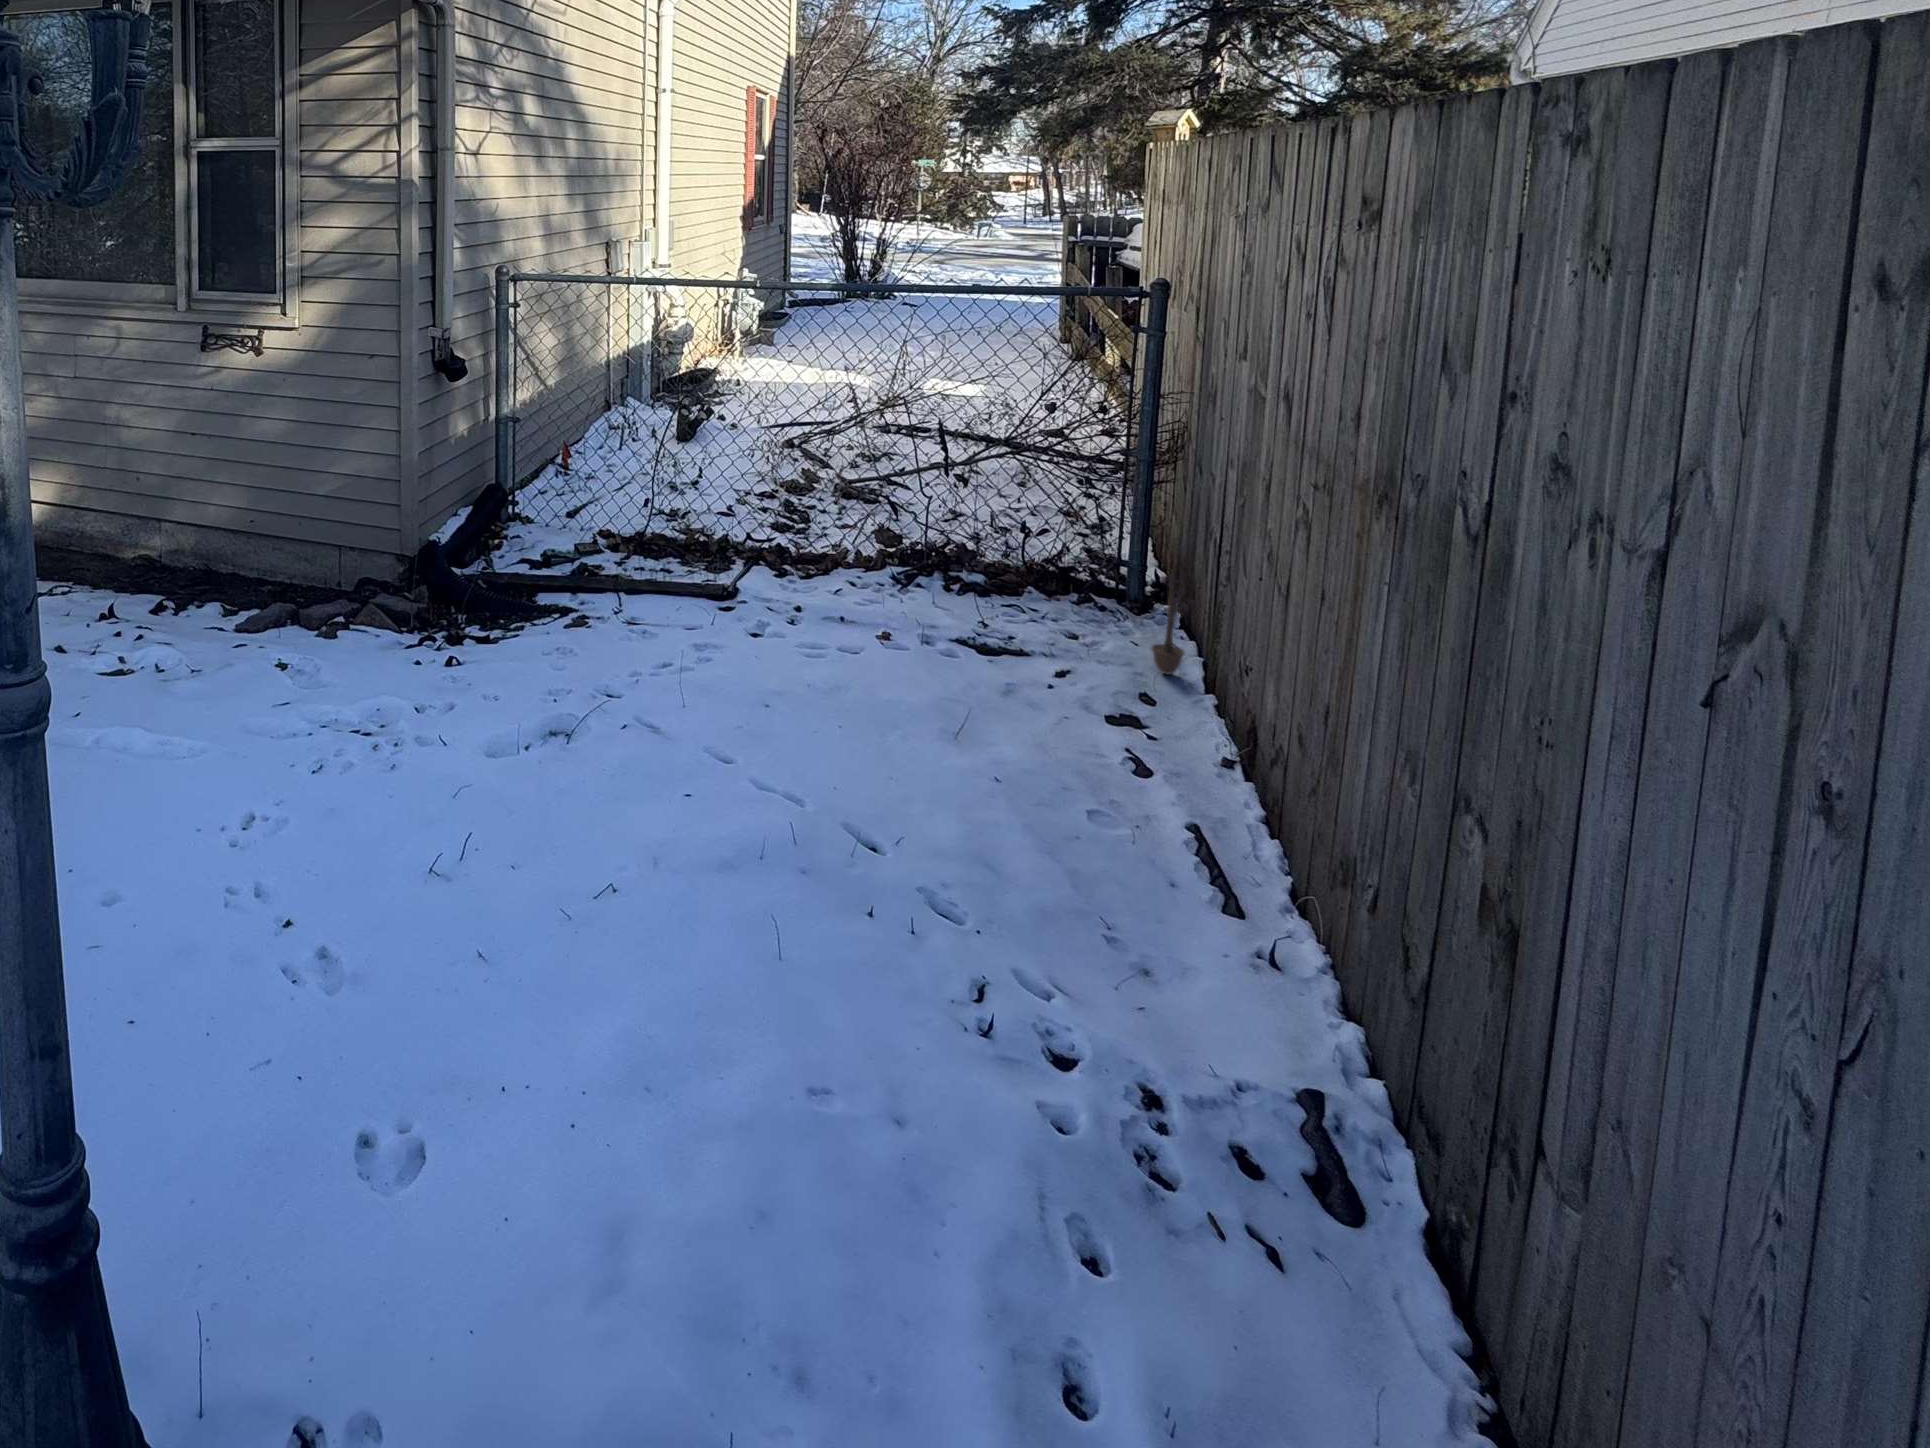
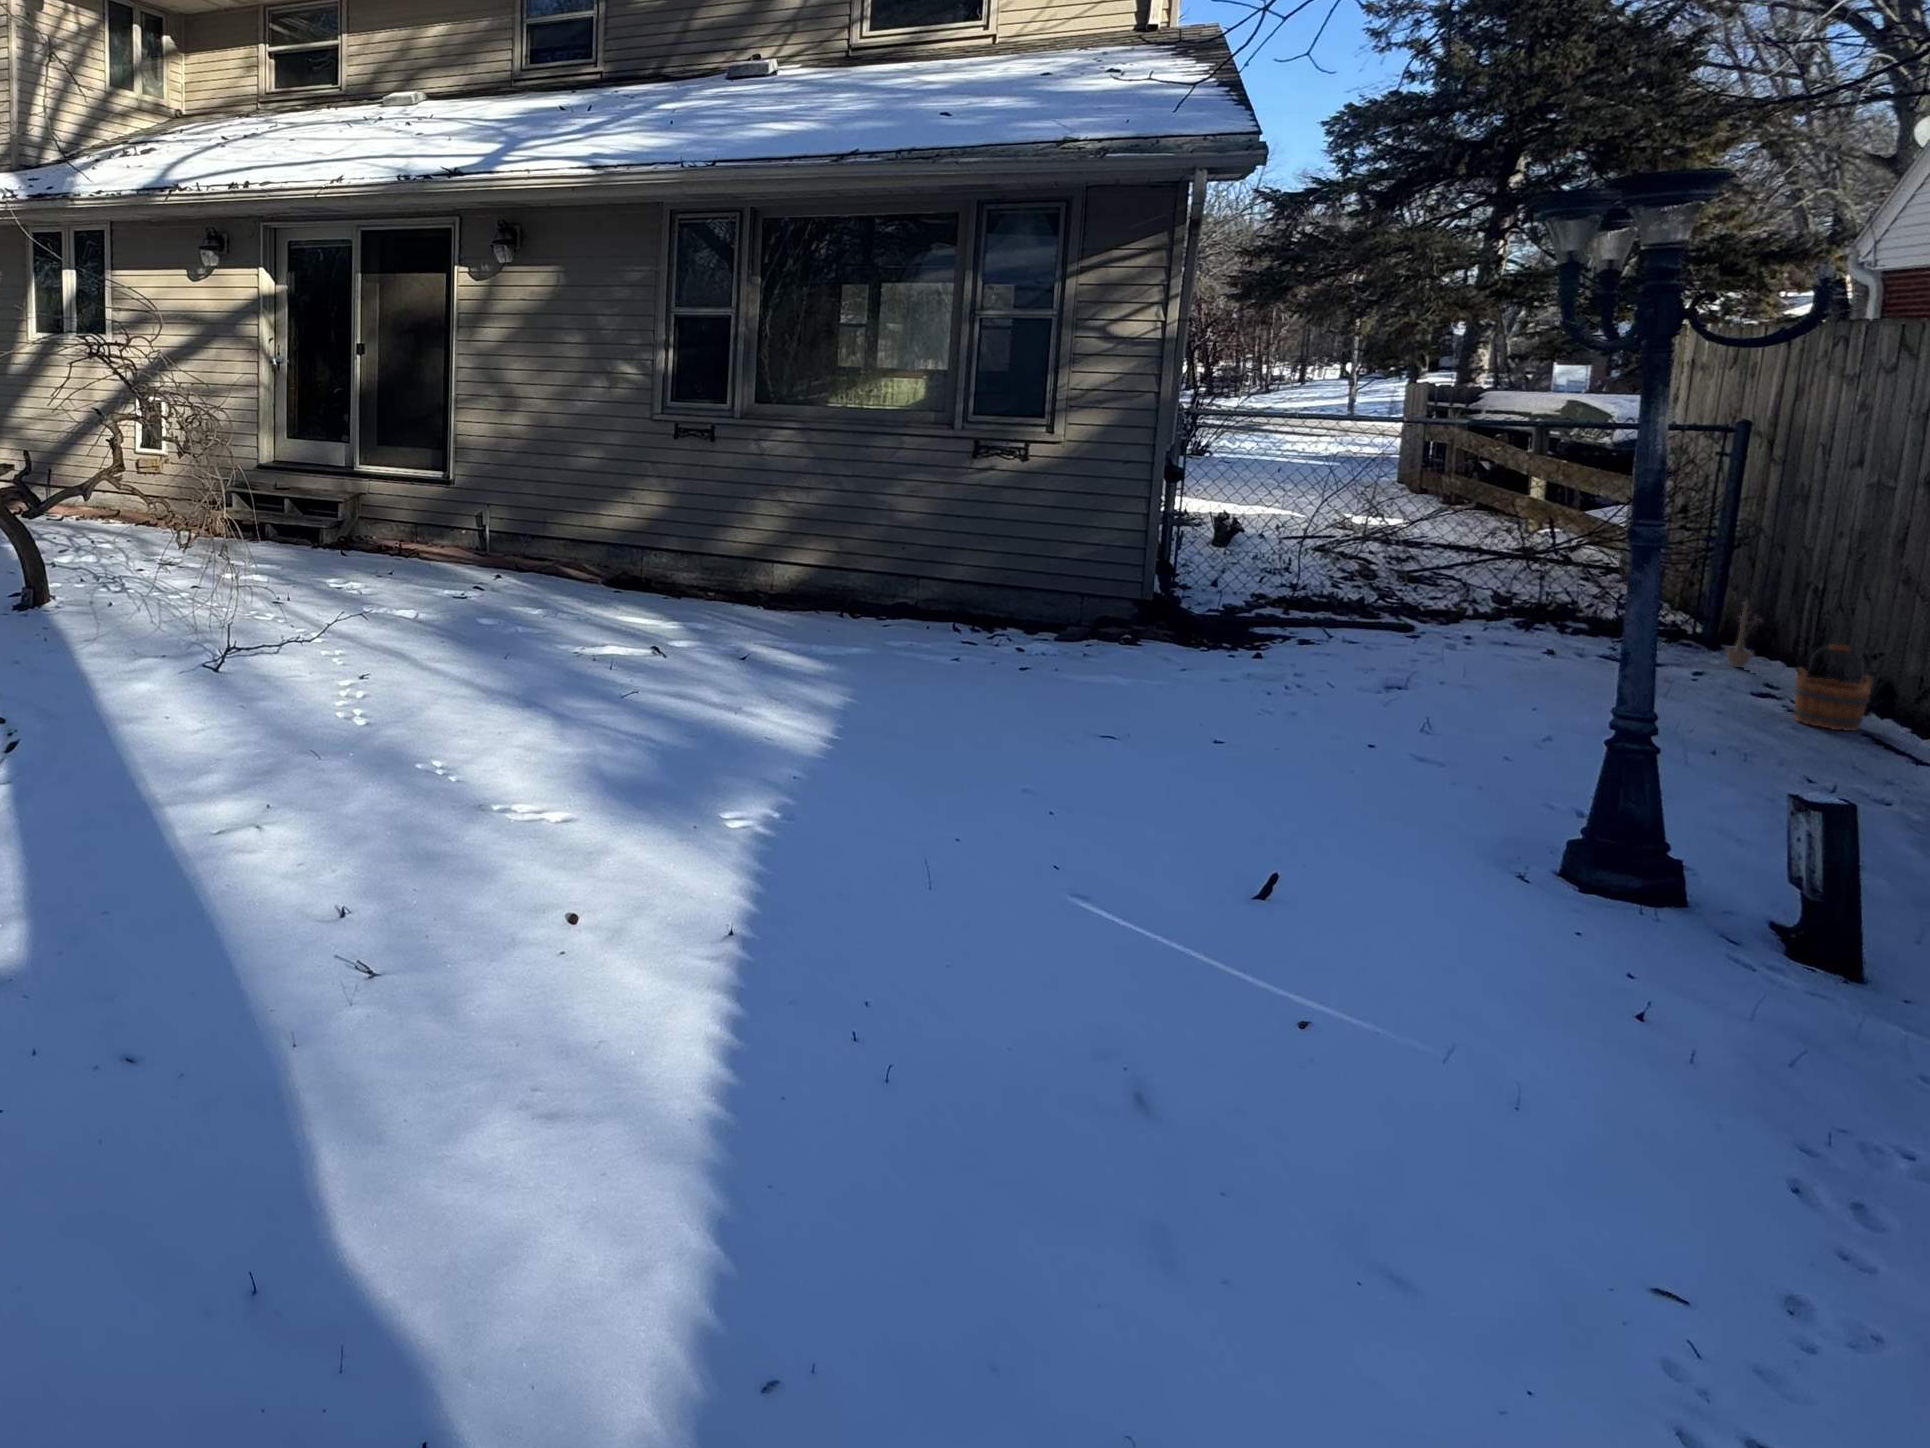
wooden bucket: none [1145,688,1251,835] -> present [1794,644,1874,730]

